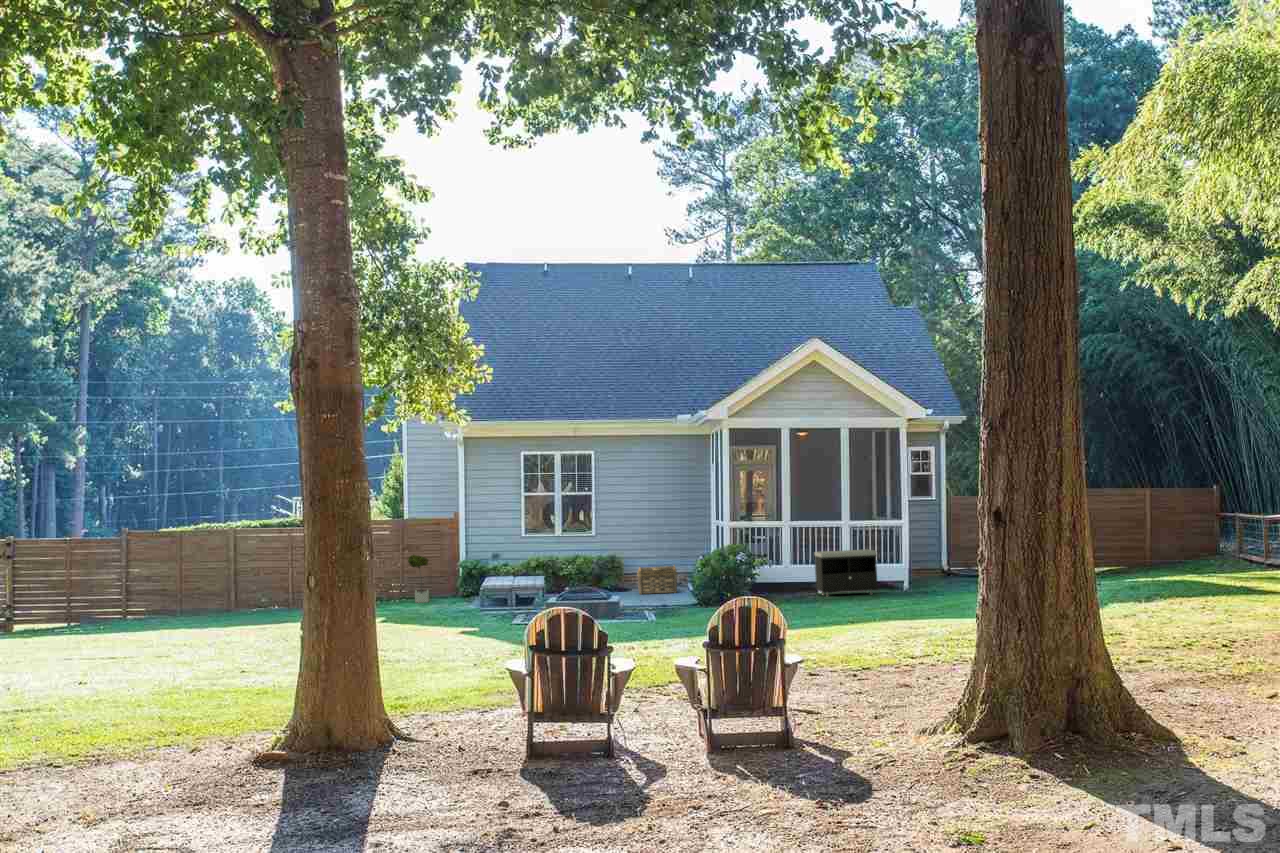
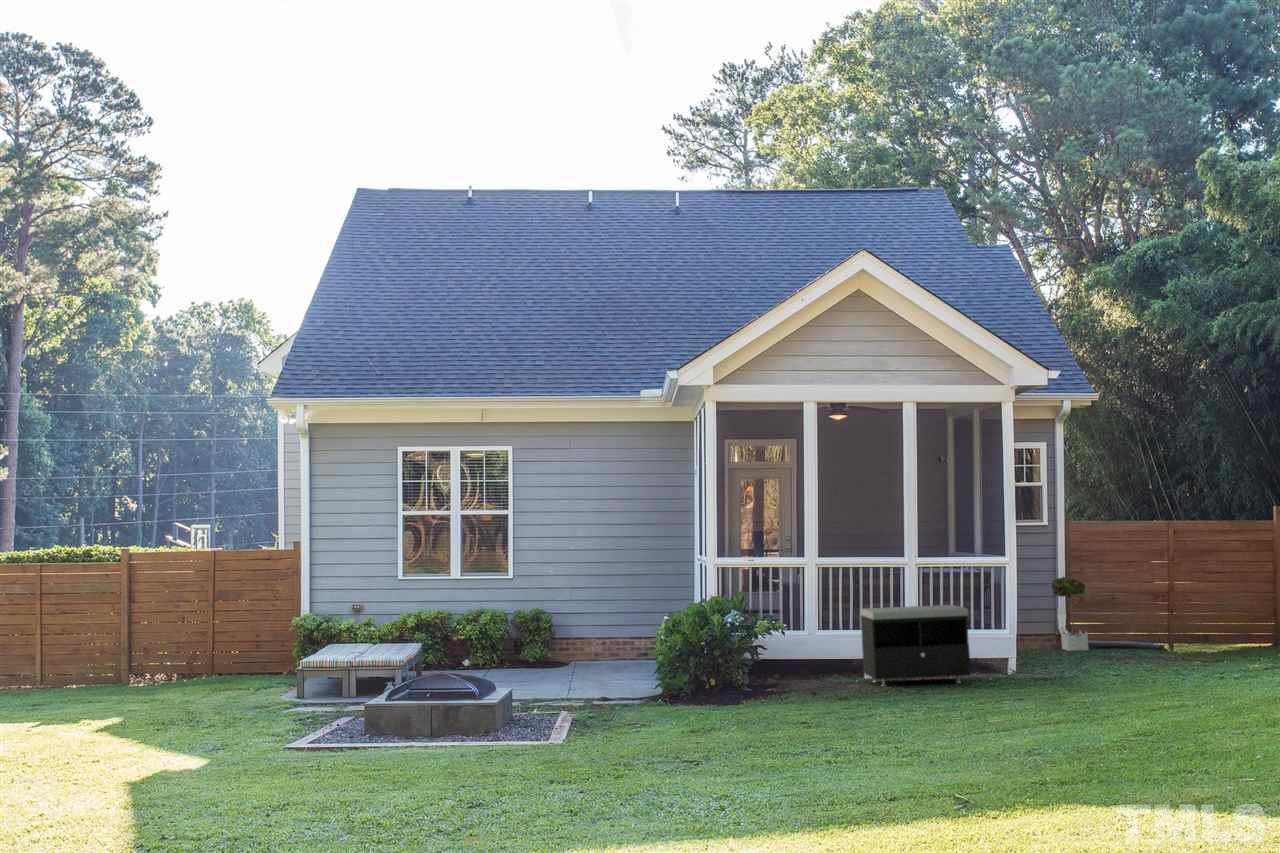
potted tree: present [408,555,429,603] -> present [1052,577,1089,651]
basket: present [637,566,678,594] -> none [576,625,640,673]

